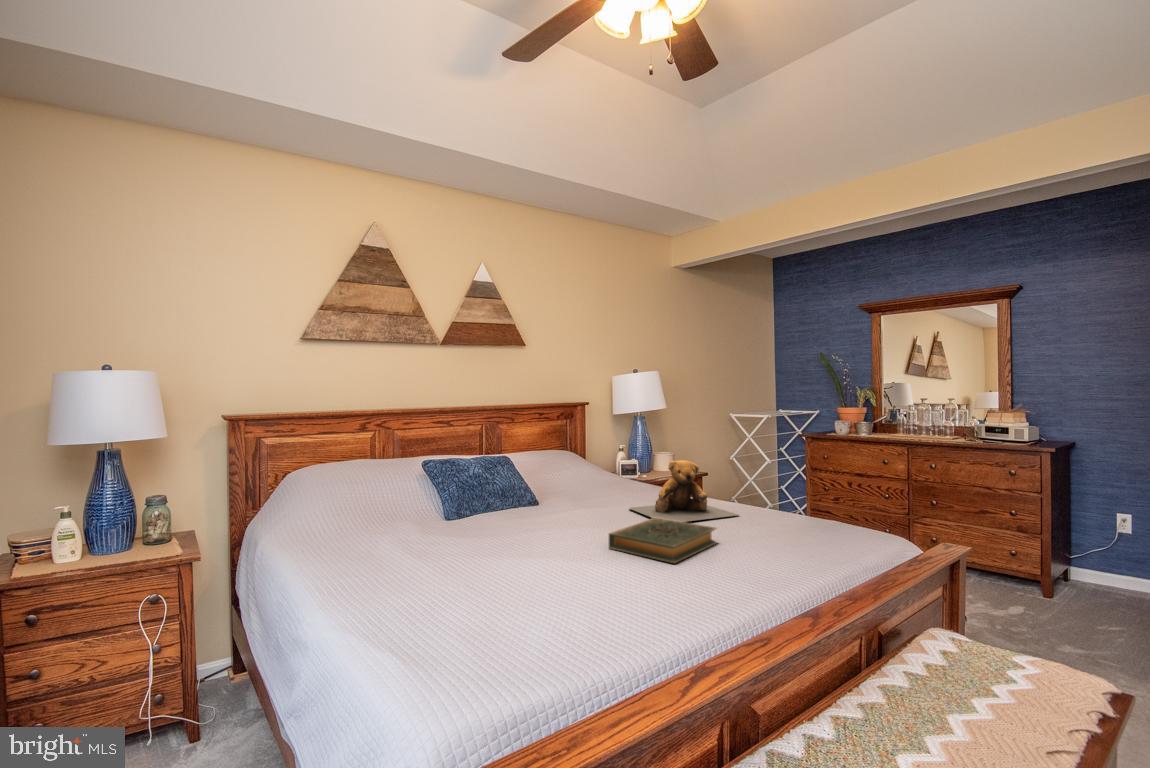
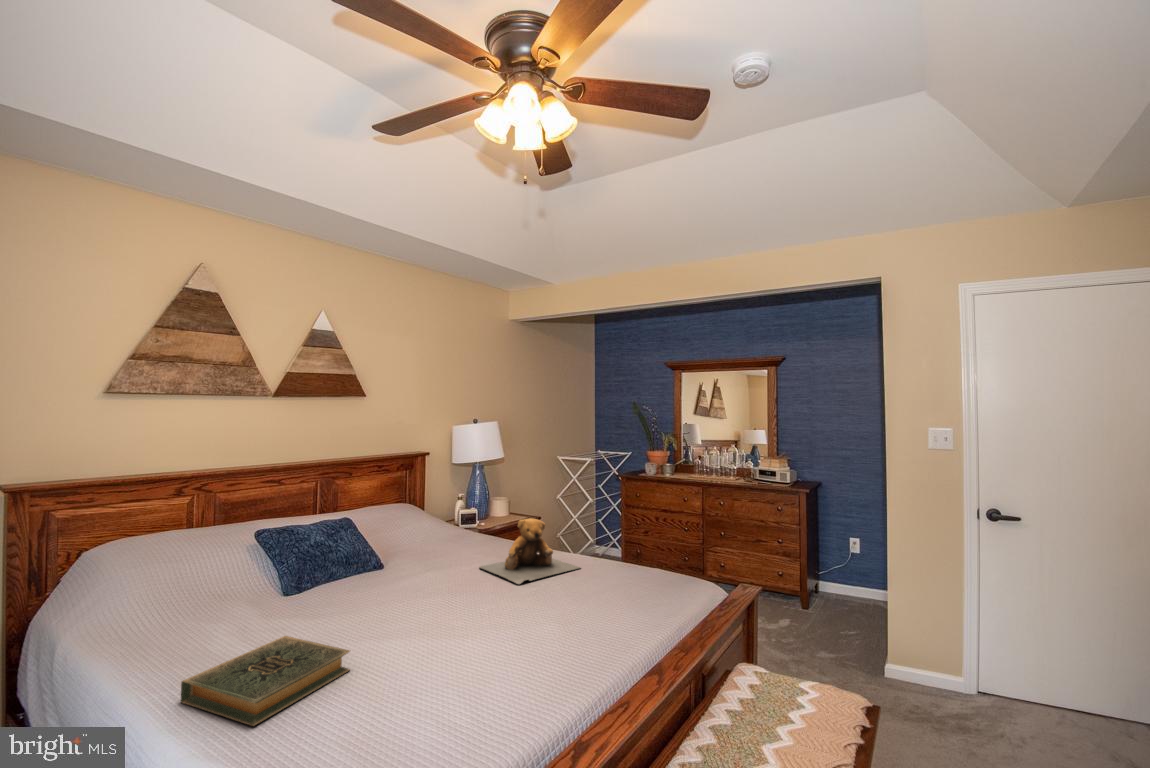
hardback book: present [609,518,717,563] -> present [181,636,350,726]

